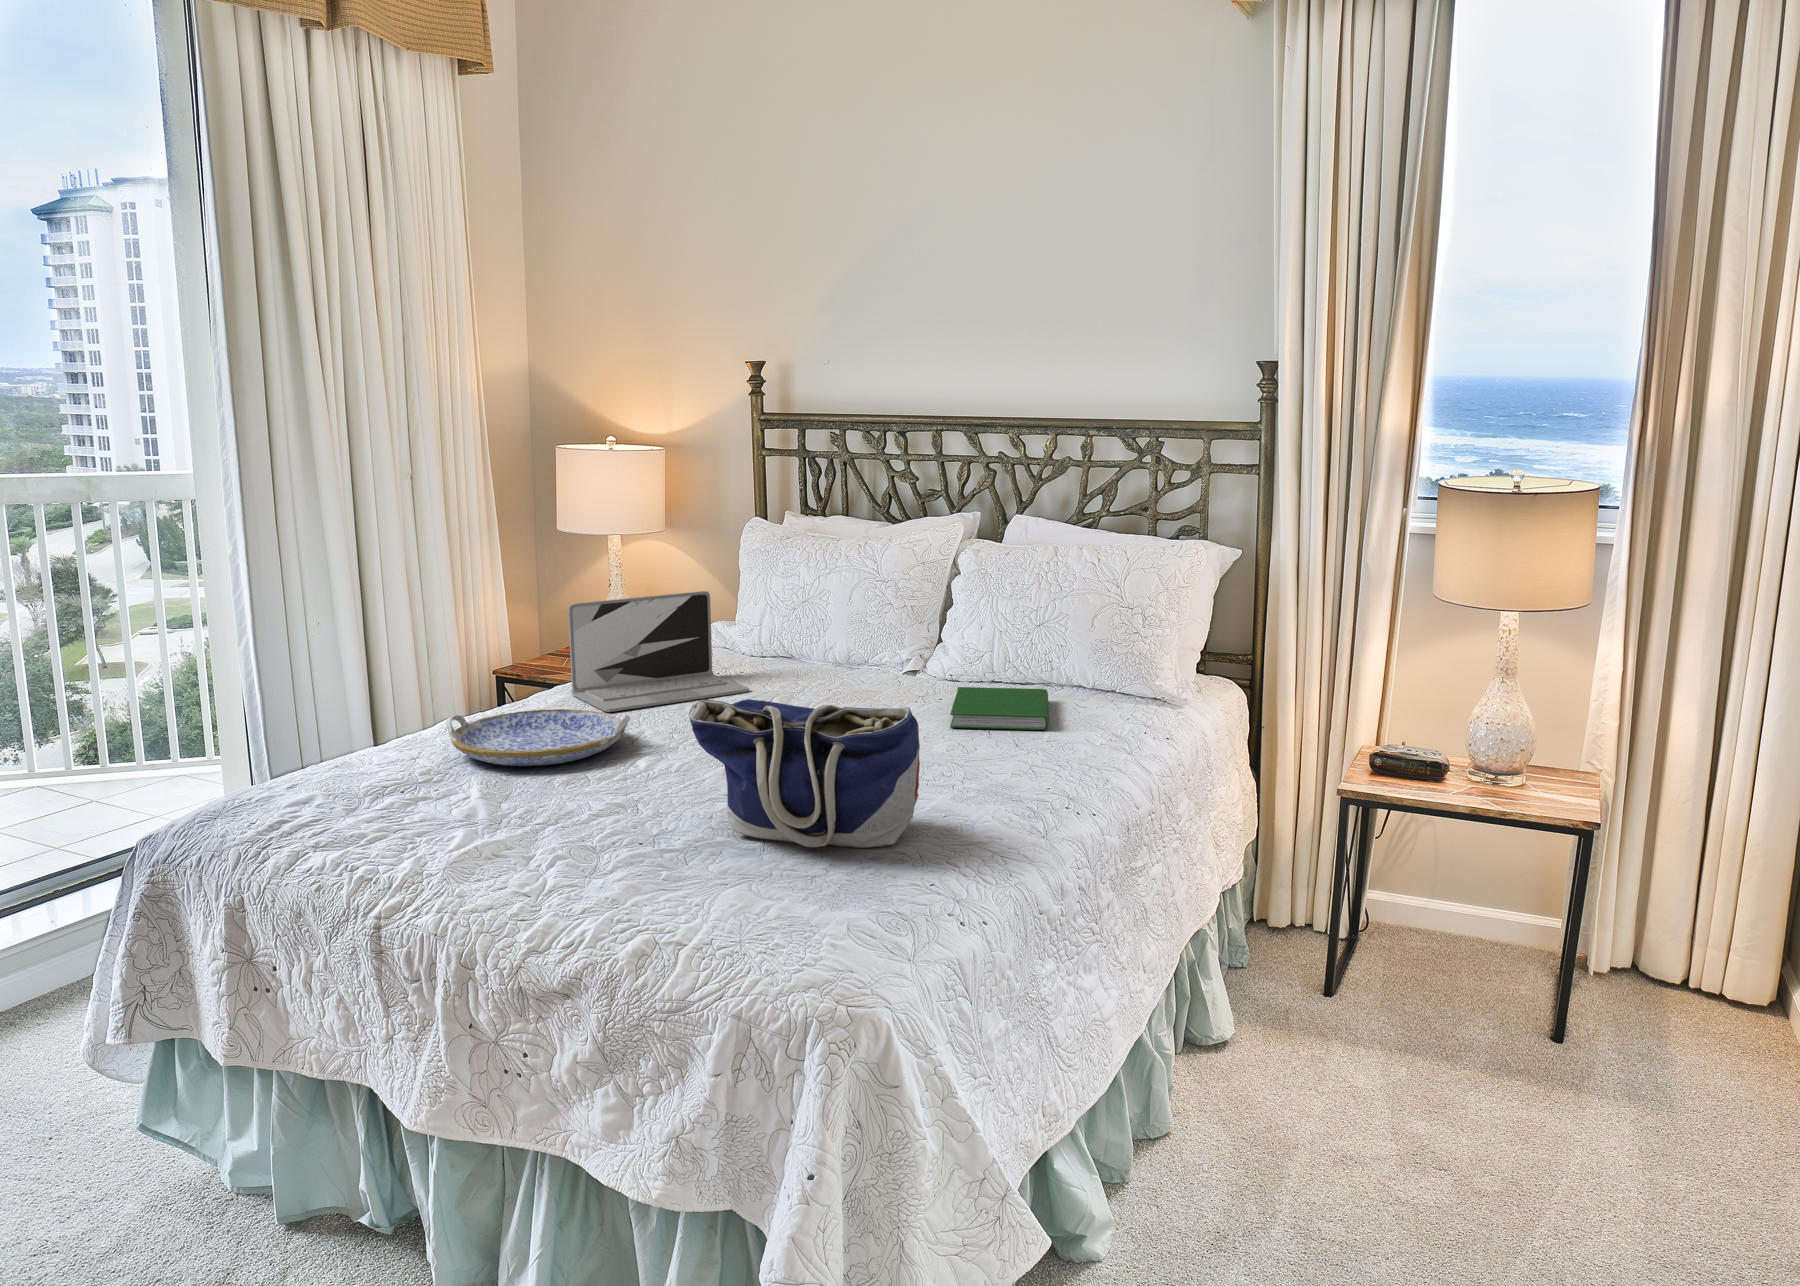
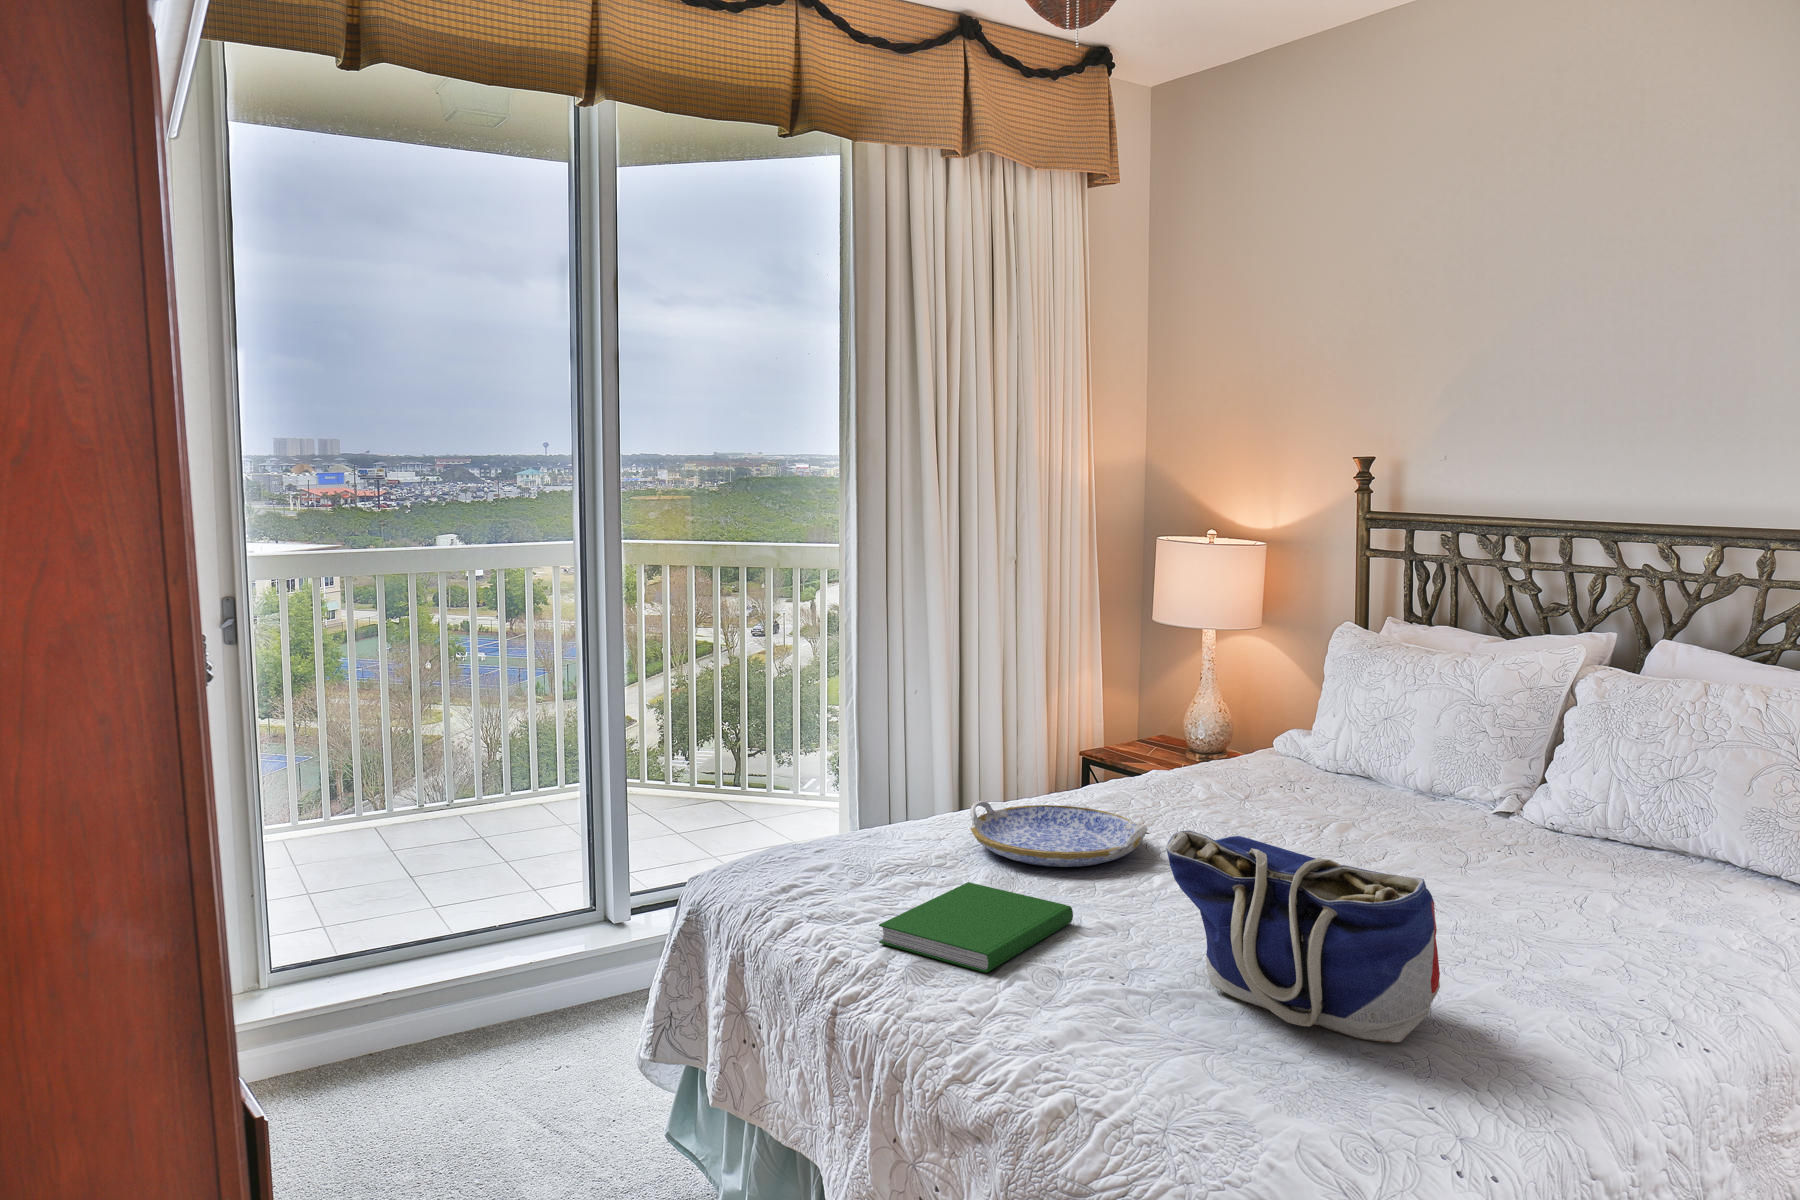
laptop: present [568,591,749,712] -> none [1113,699,1300,817]
hardcover book: present [950,687,1048,730] -> present [879,882,1073,973]

